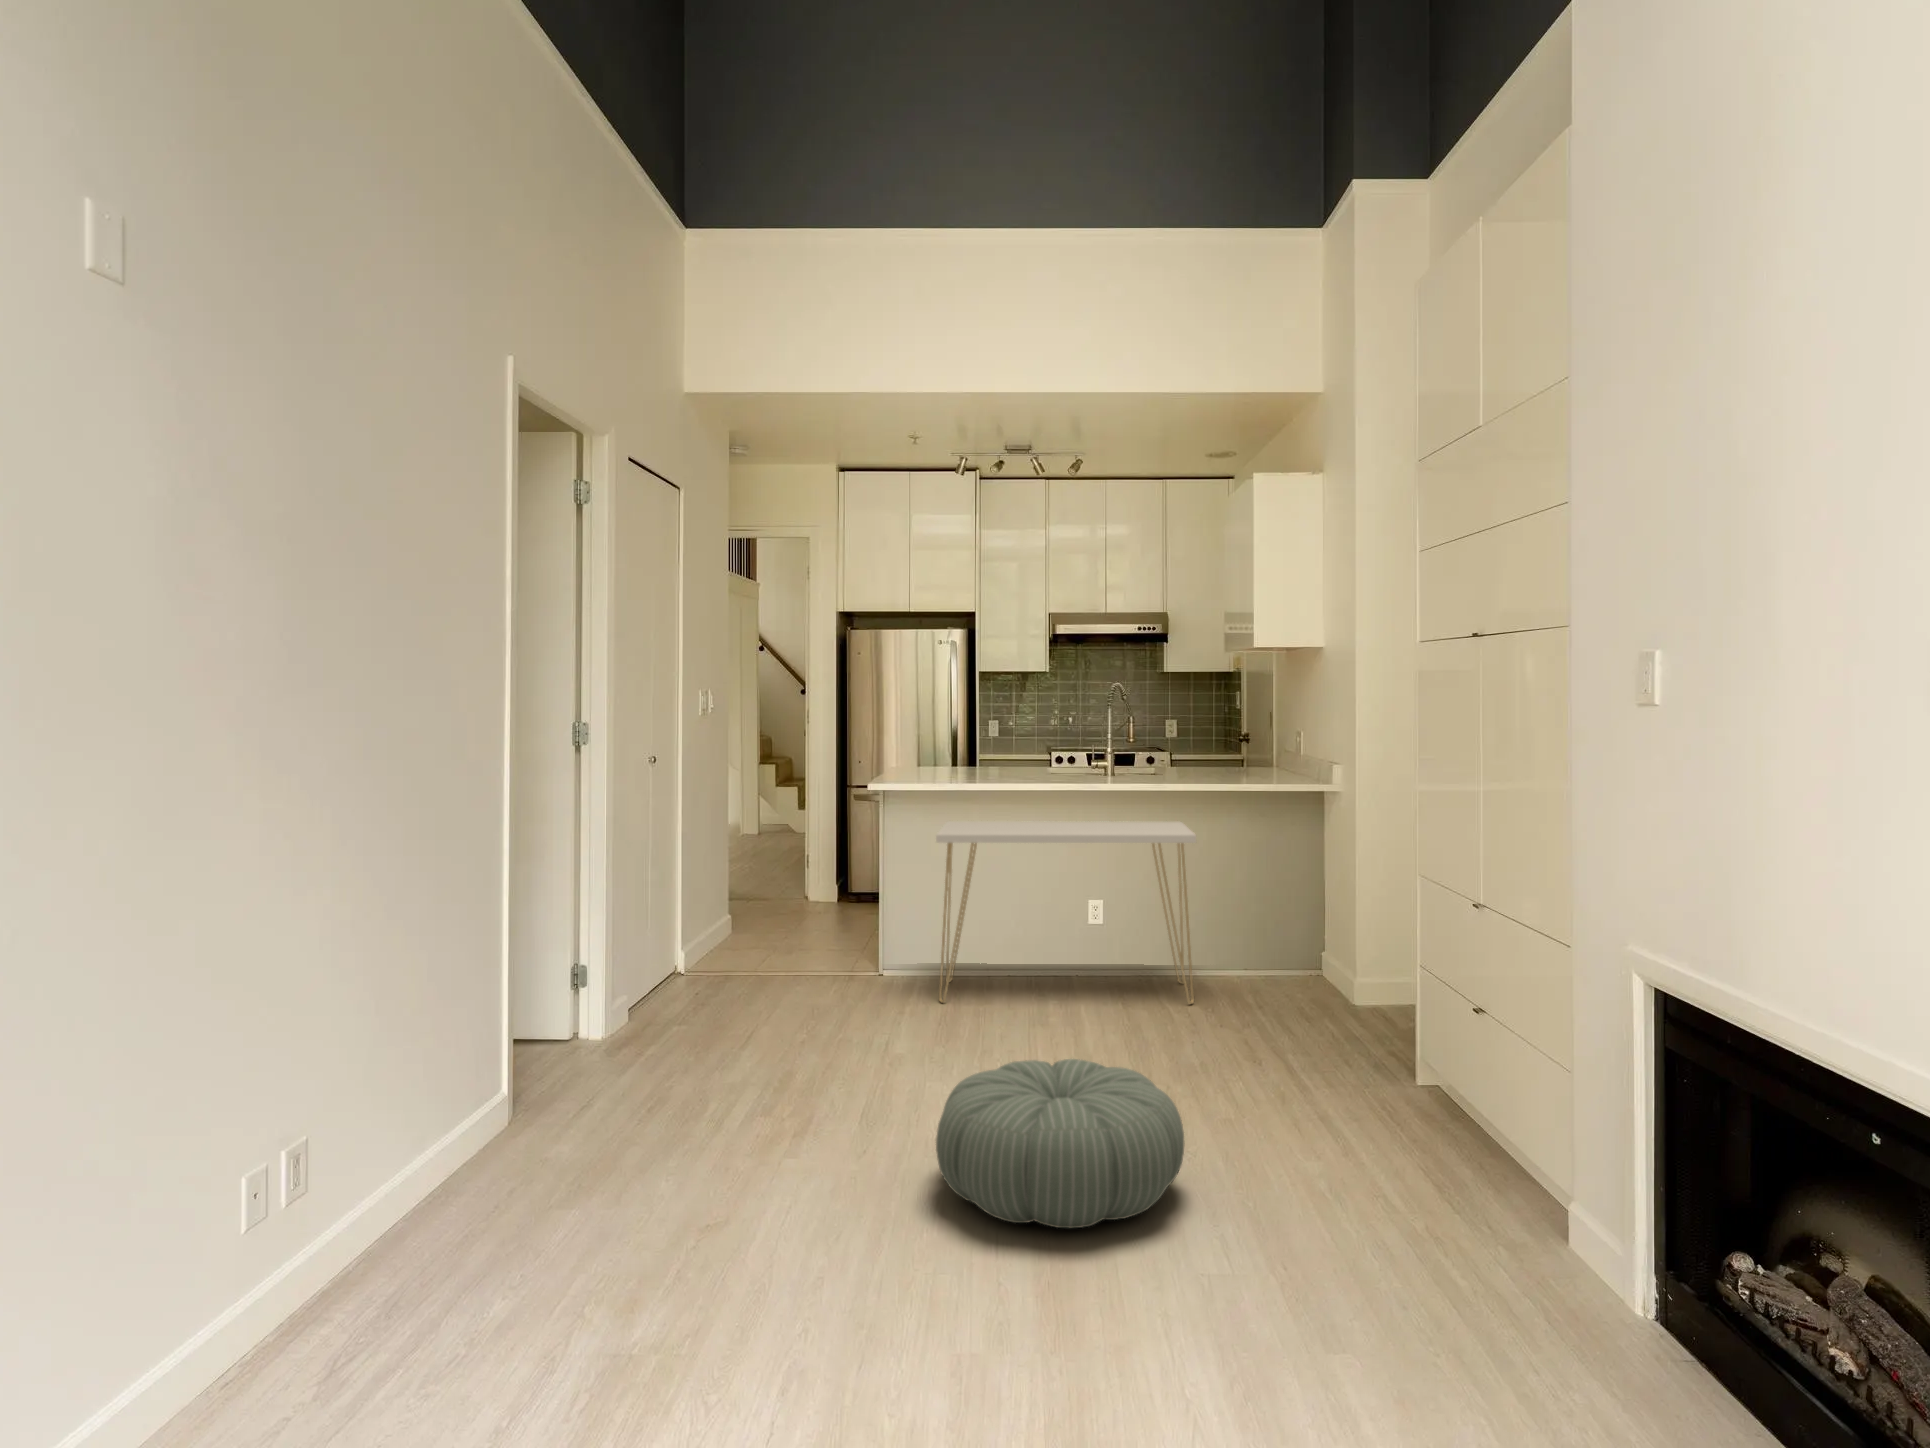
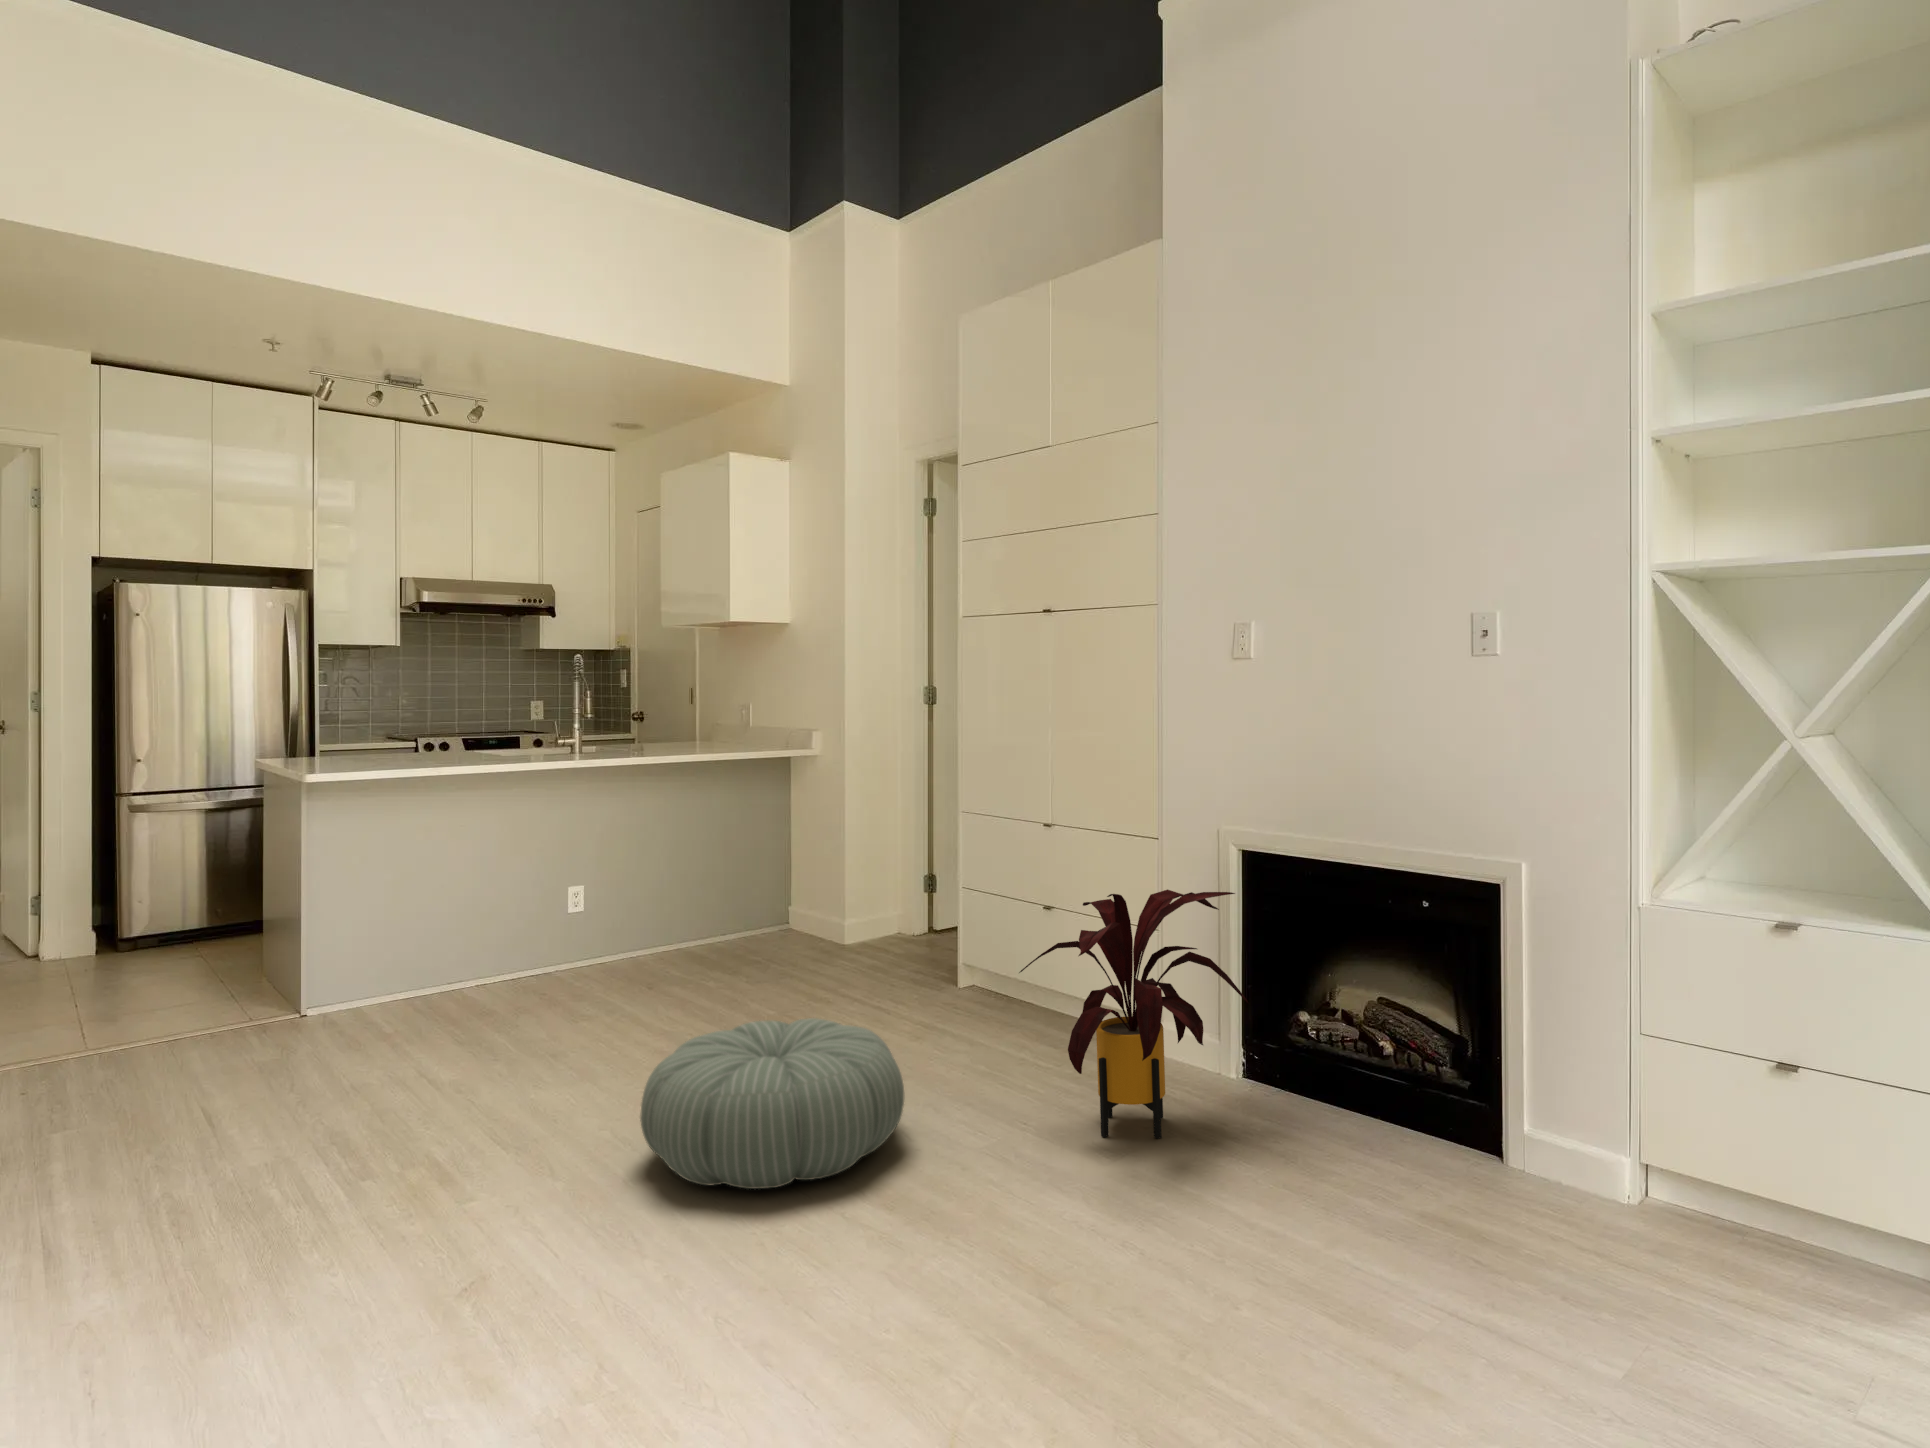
console table: present [936,821,1196,1004] -> none [393,793,713,1027]
house plant: none [1295,1001,1586,1308] -> present [1019,890,1249,1139]

